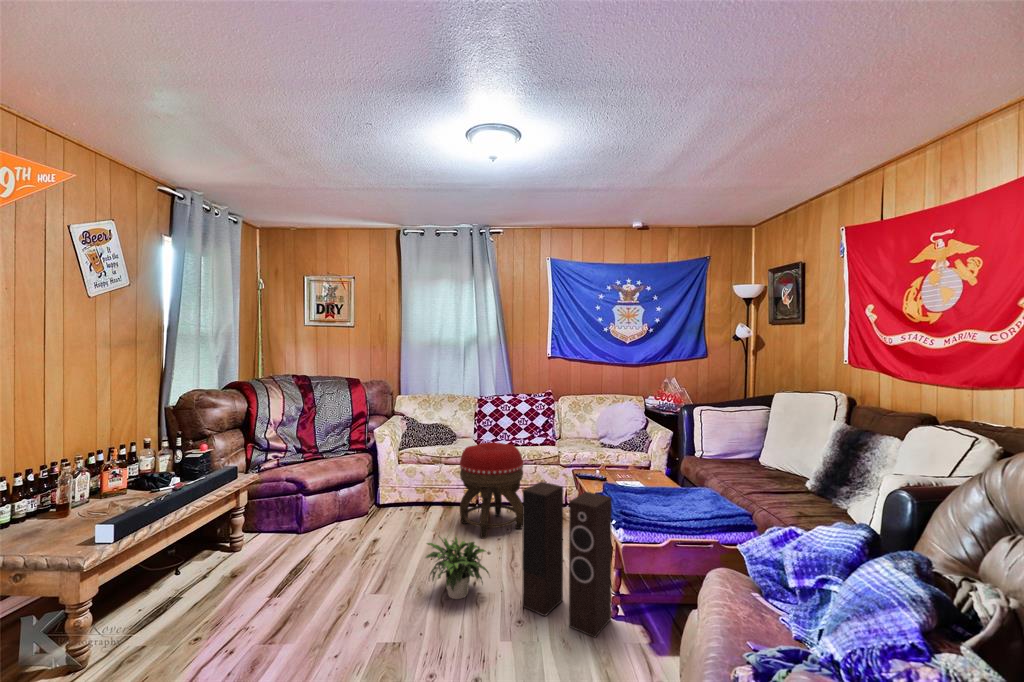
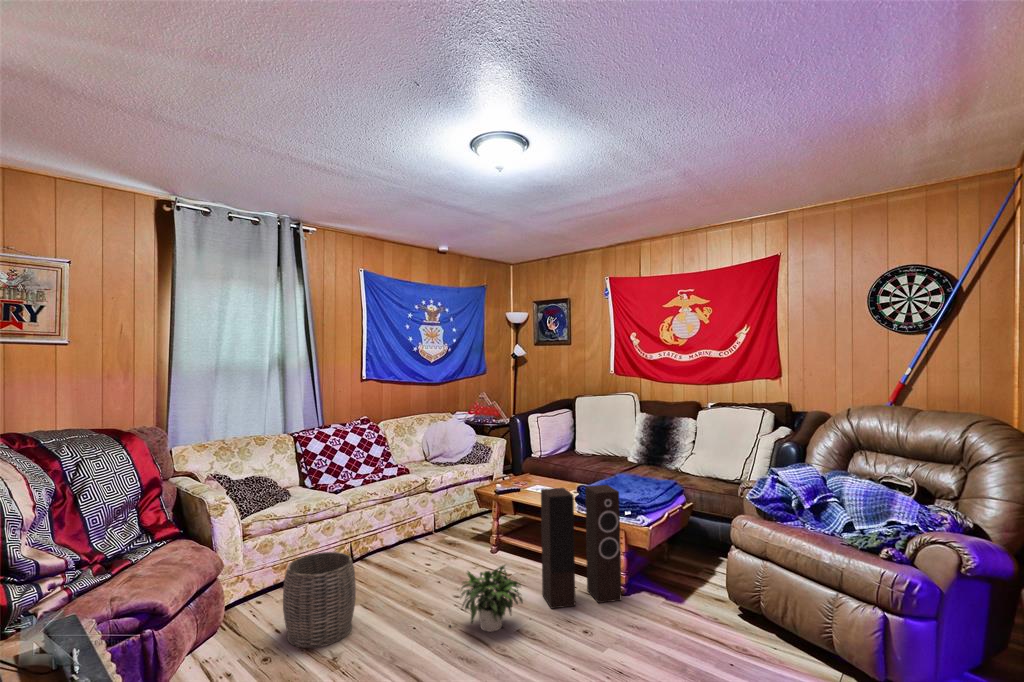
footstool: present [460,442,523,539] -> none [362,477,437,586]
woven basket: none [357,484,409,552] -> present [283,552,356,648]

